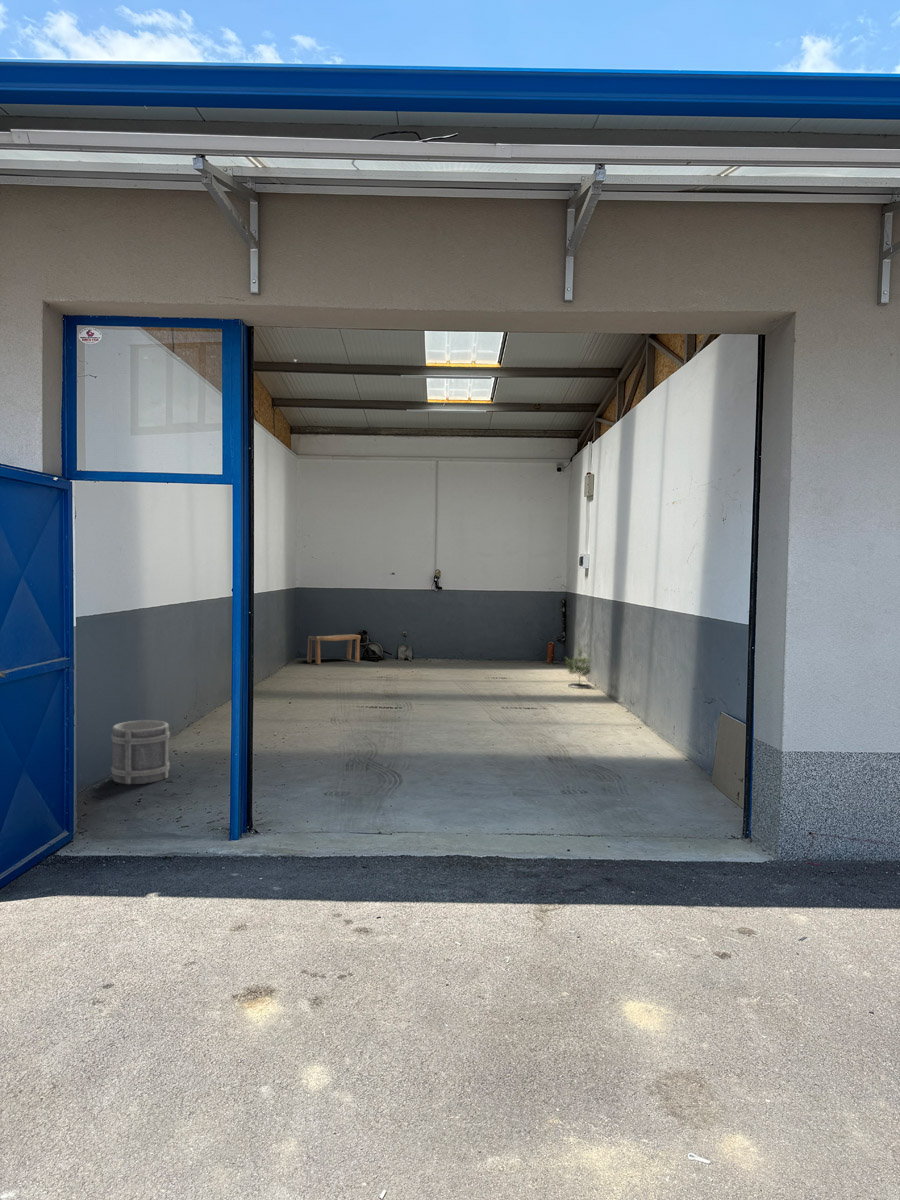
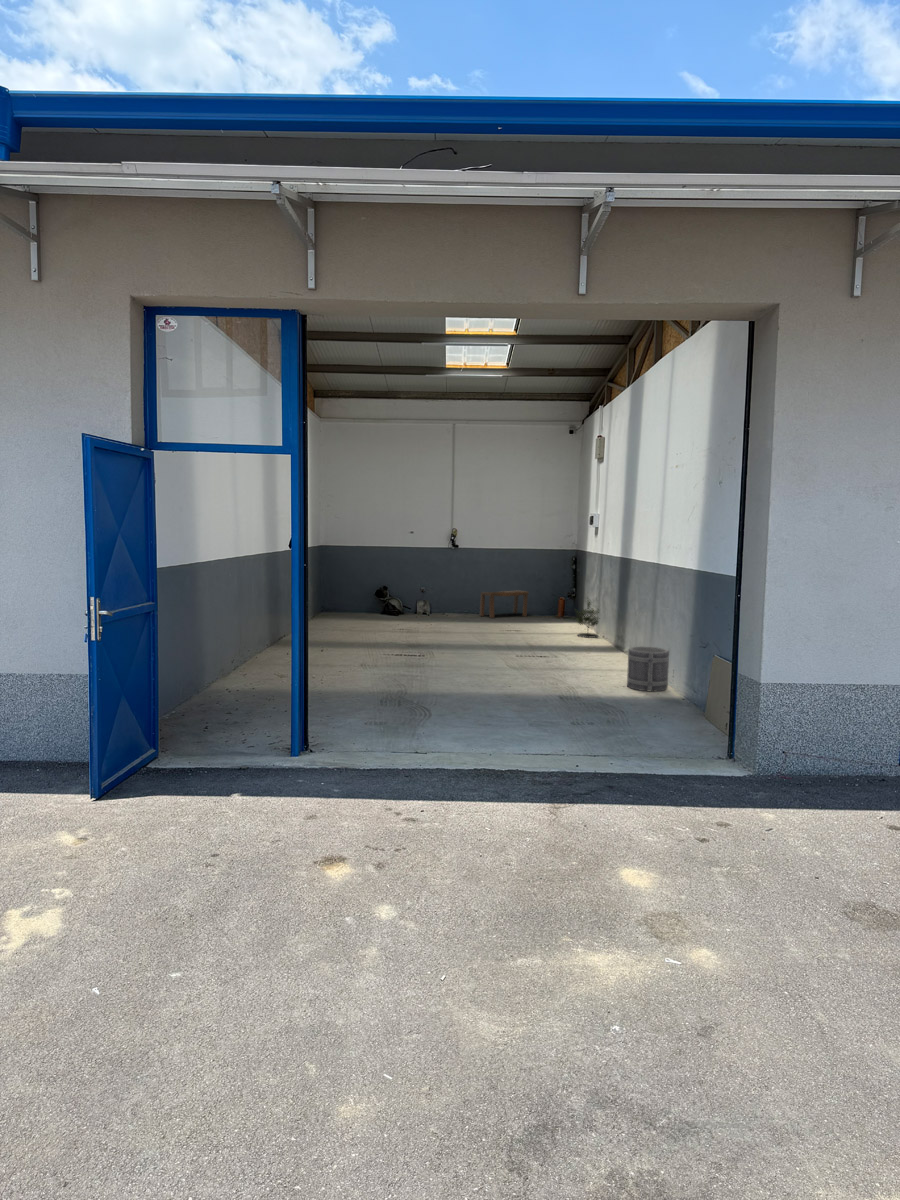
bench: present [307,634,361,664] -> present [480,590,528,618]
bucket: present [111,720,170,784] -> present [627,647,669,691]

